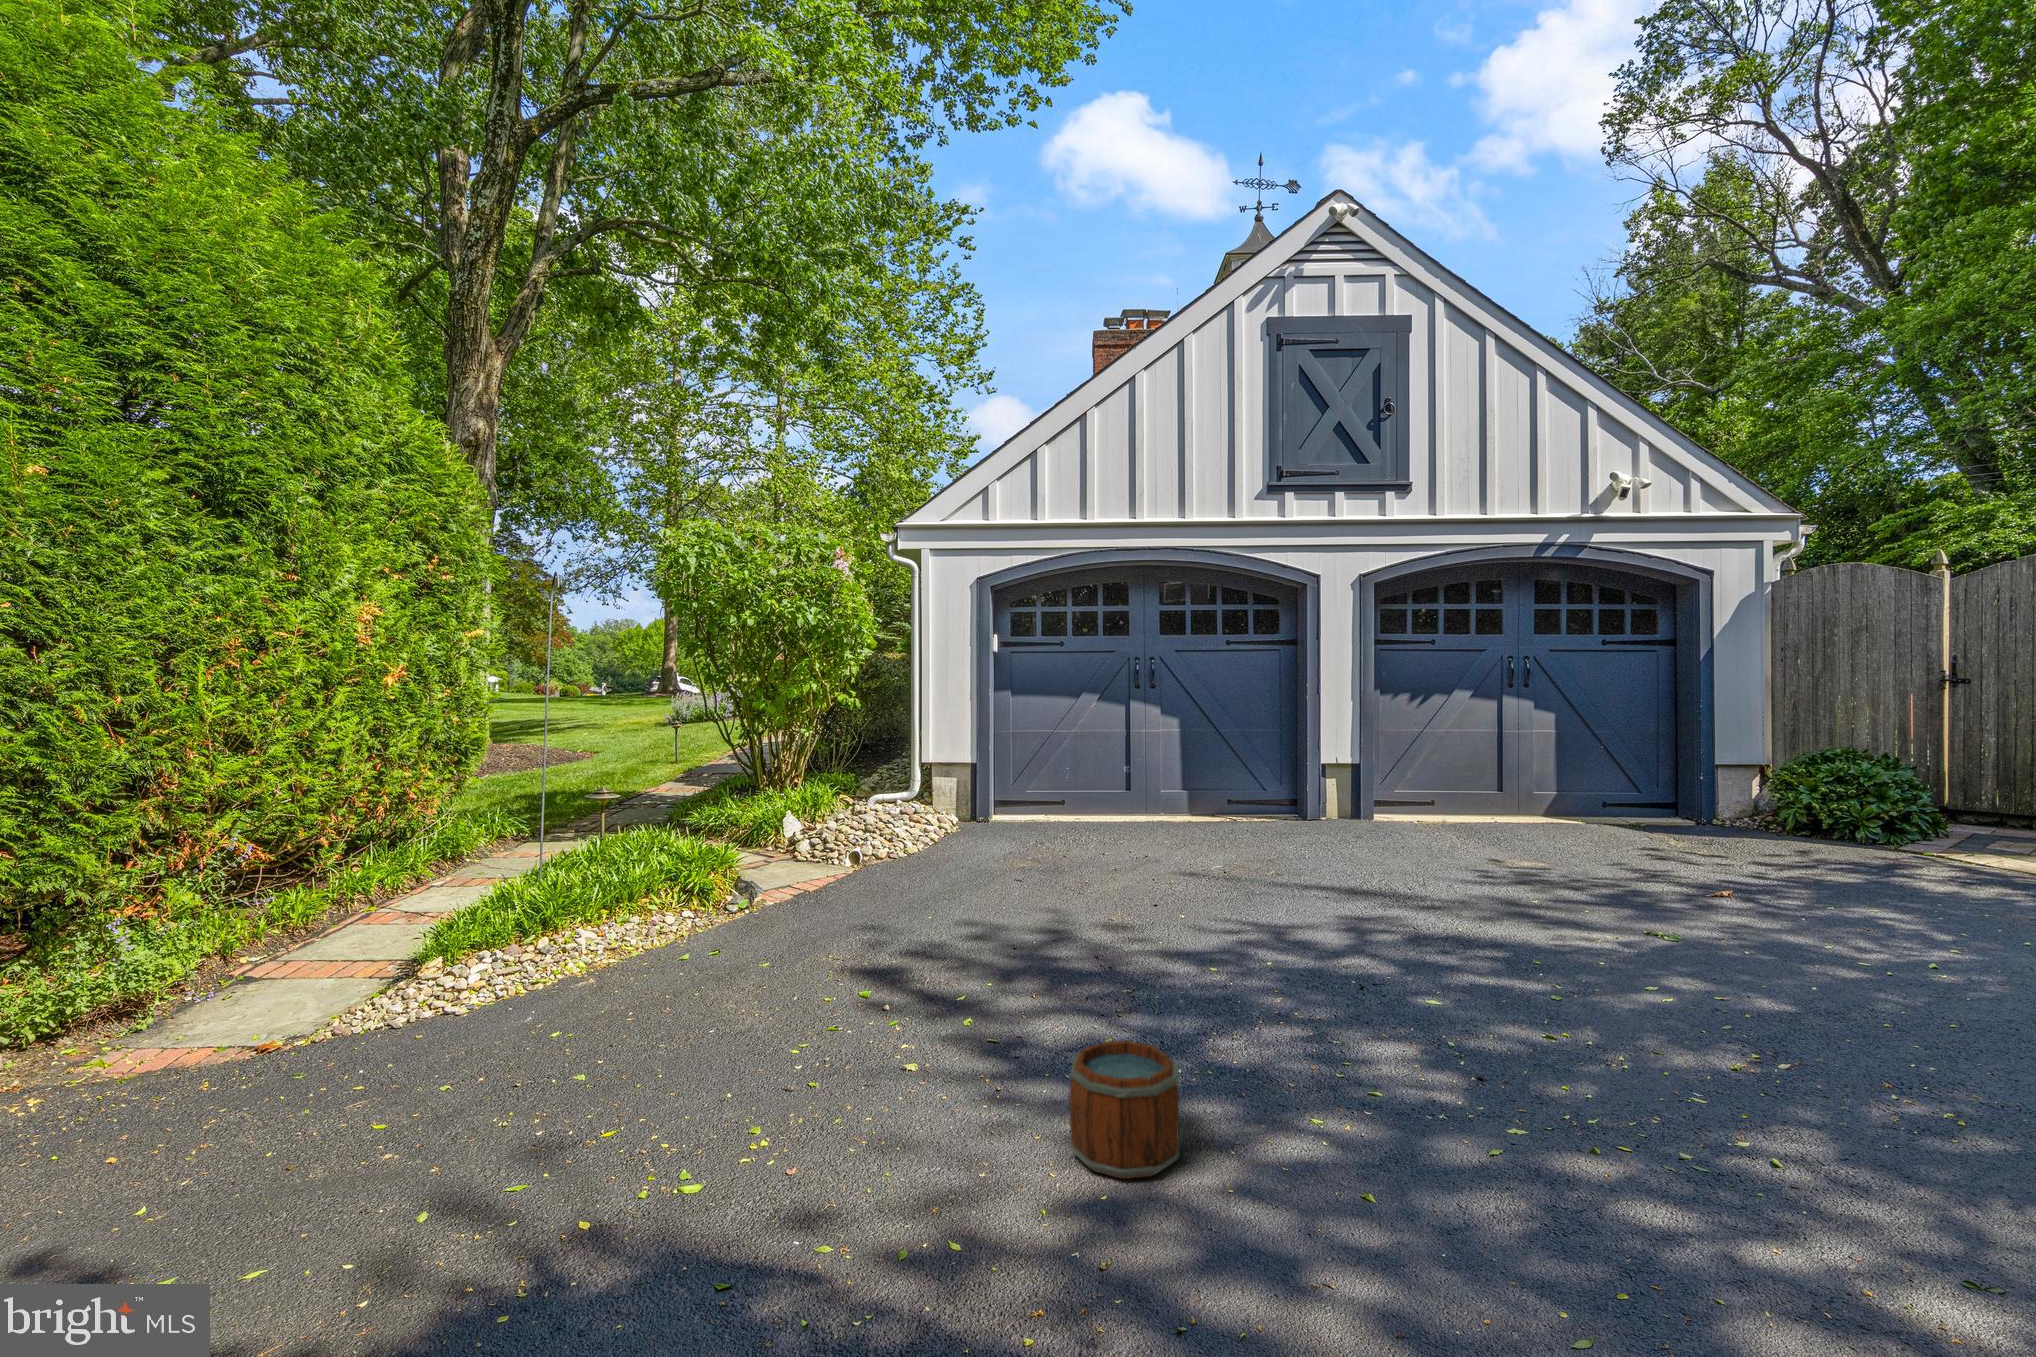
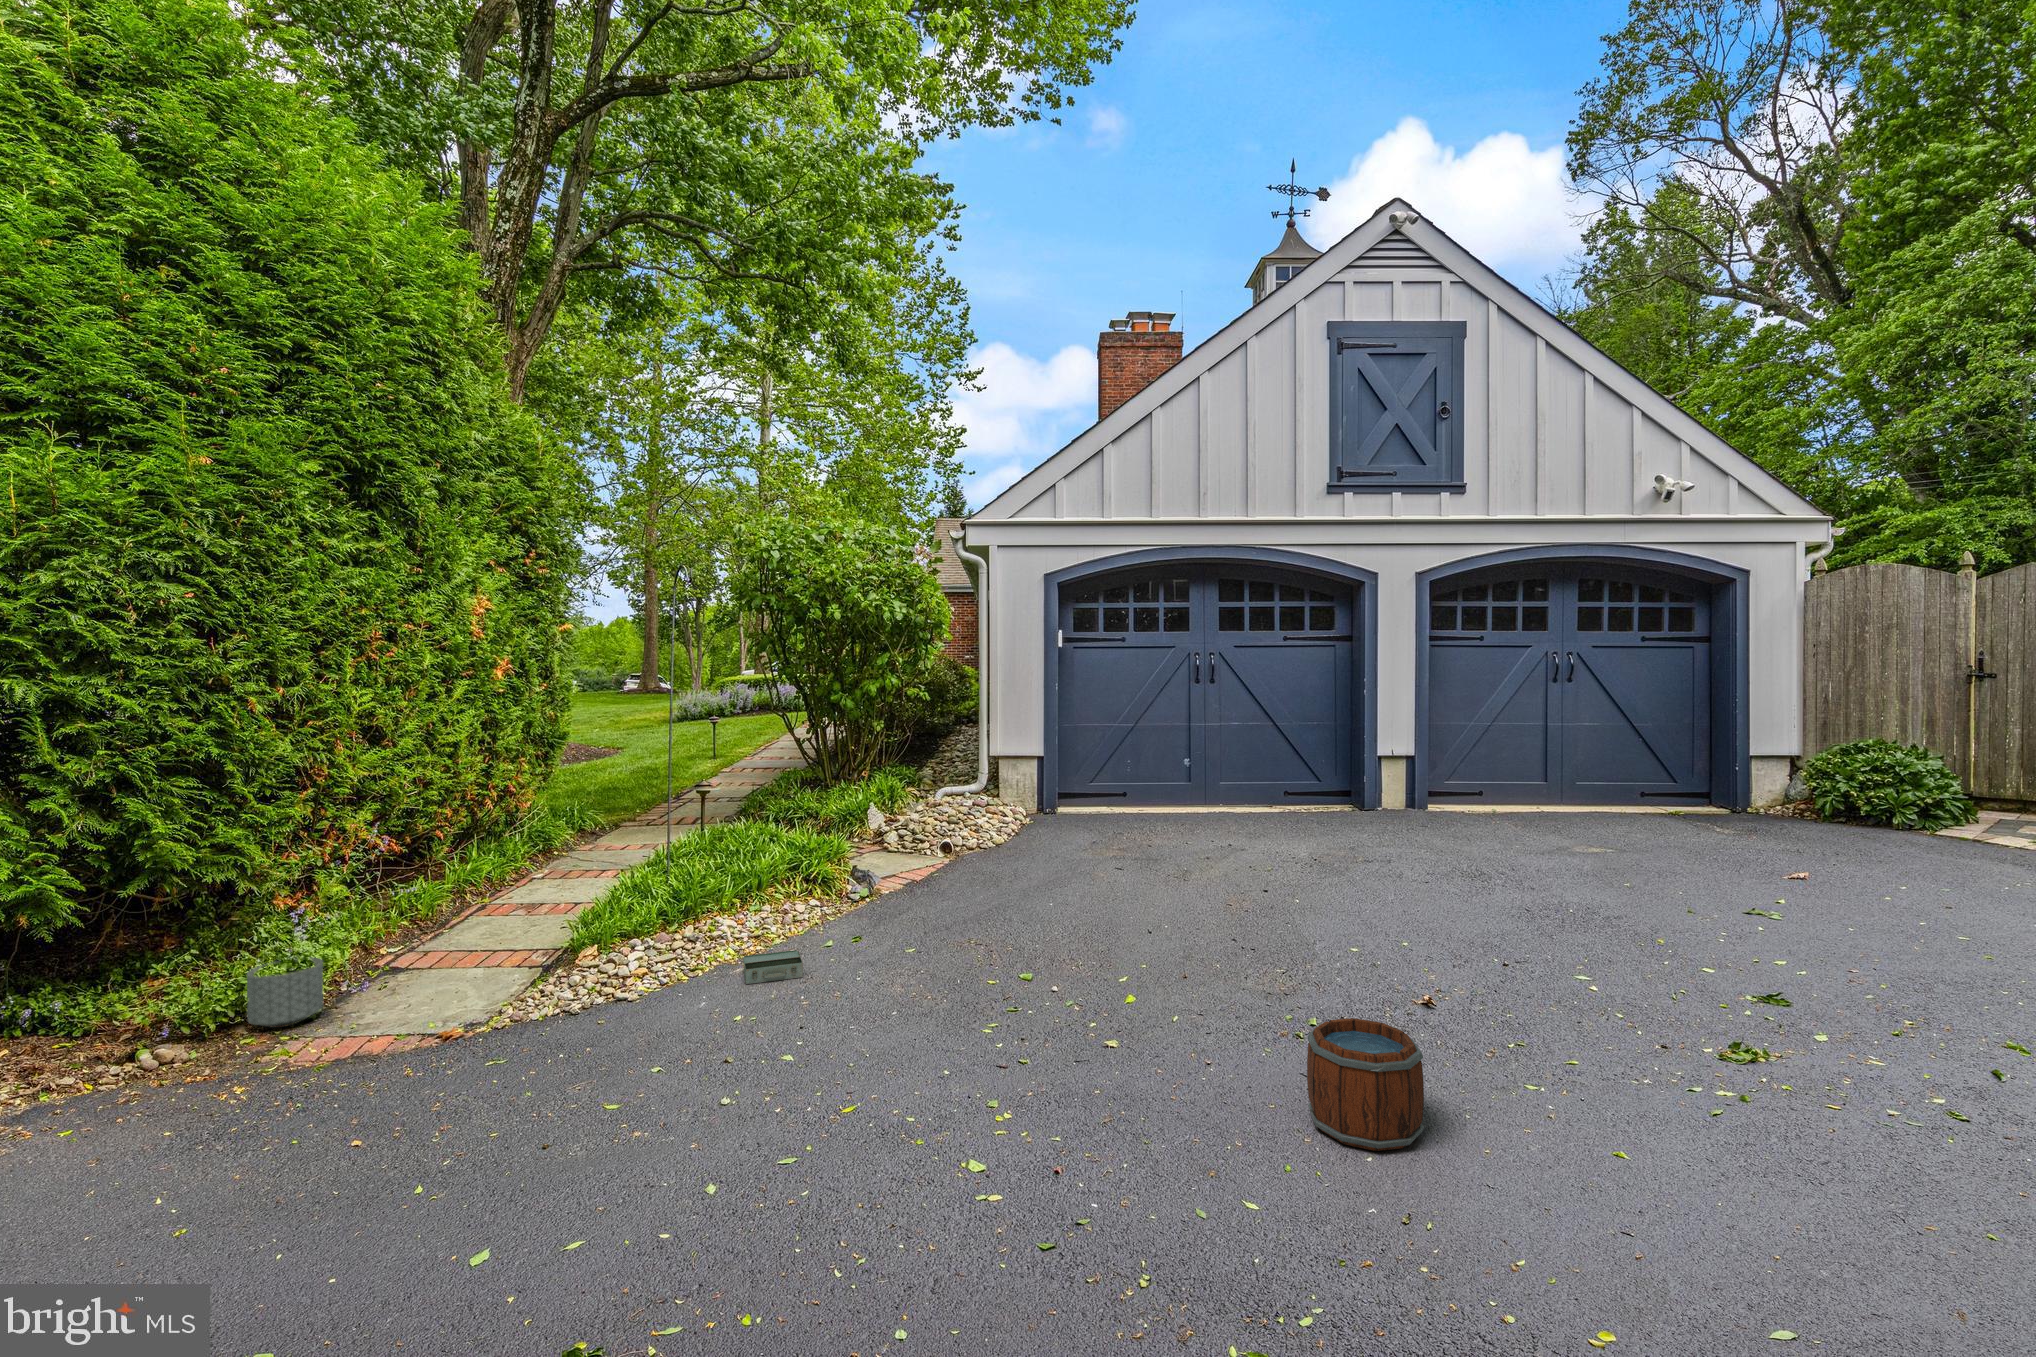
toolbox: none [582,963,646,997] -> present [743,950,803,984]
planter: none [68,967,151,1037] -> present [247,958,323,1028]

